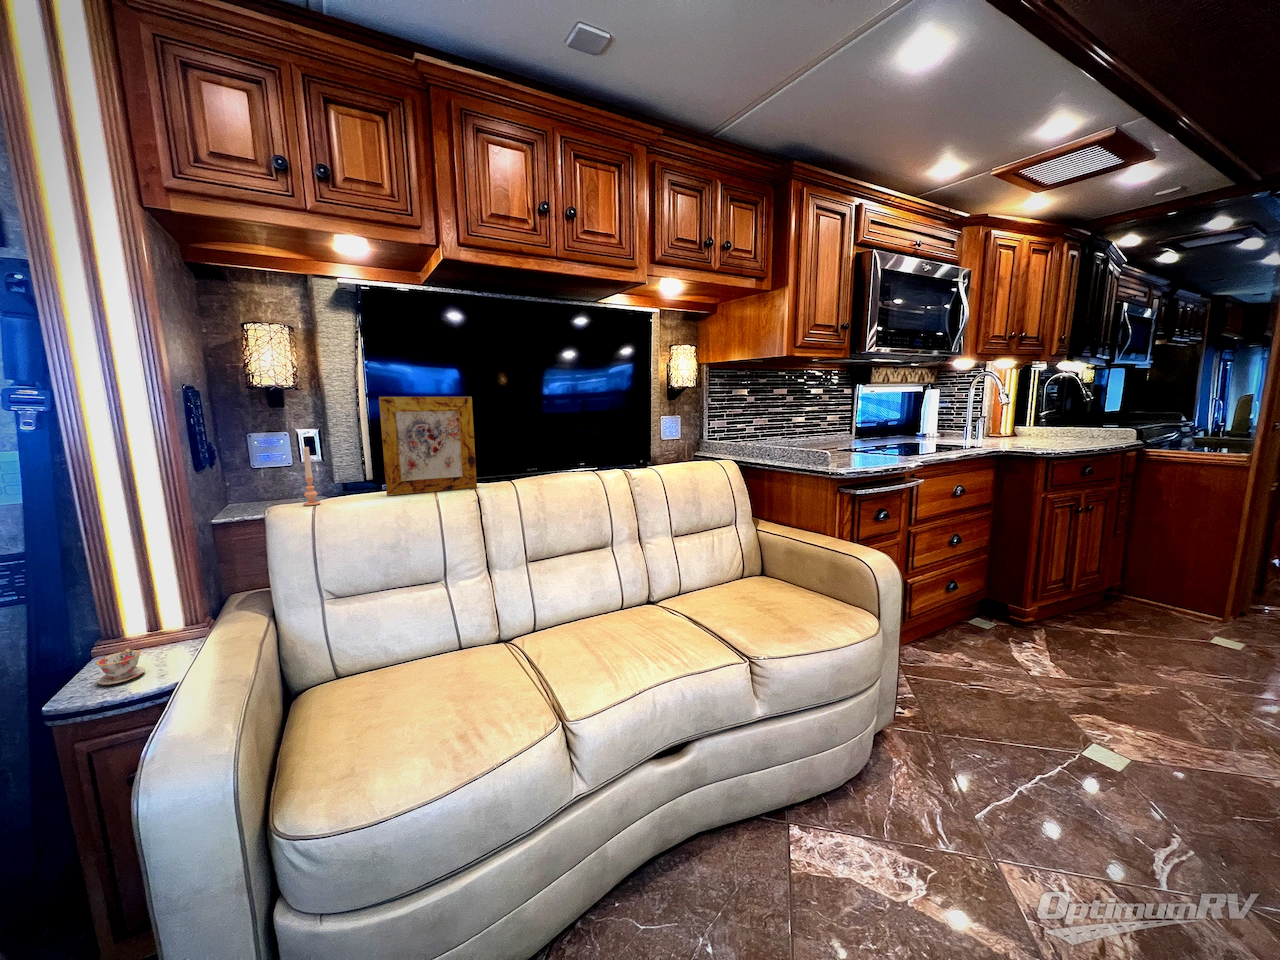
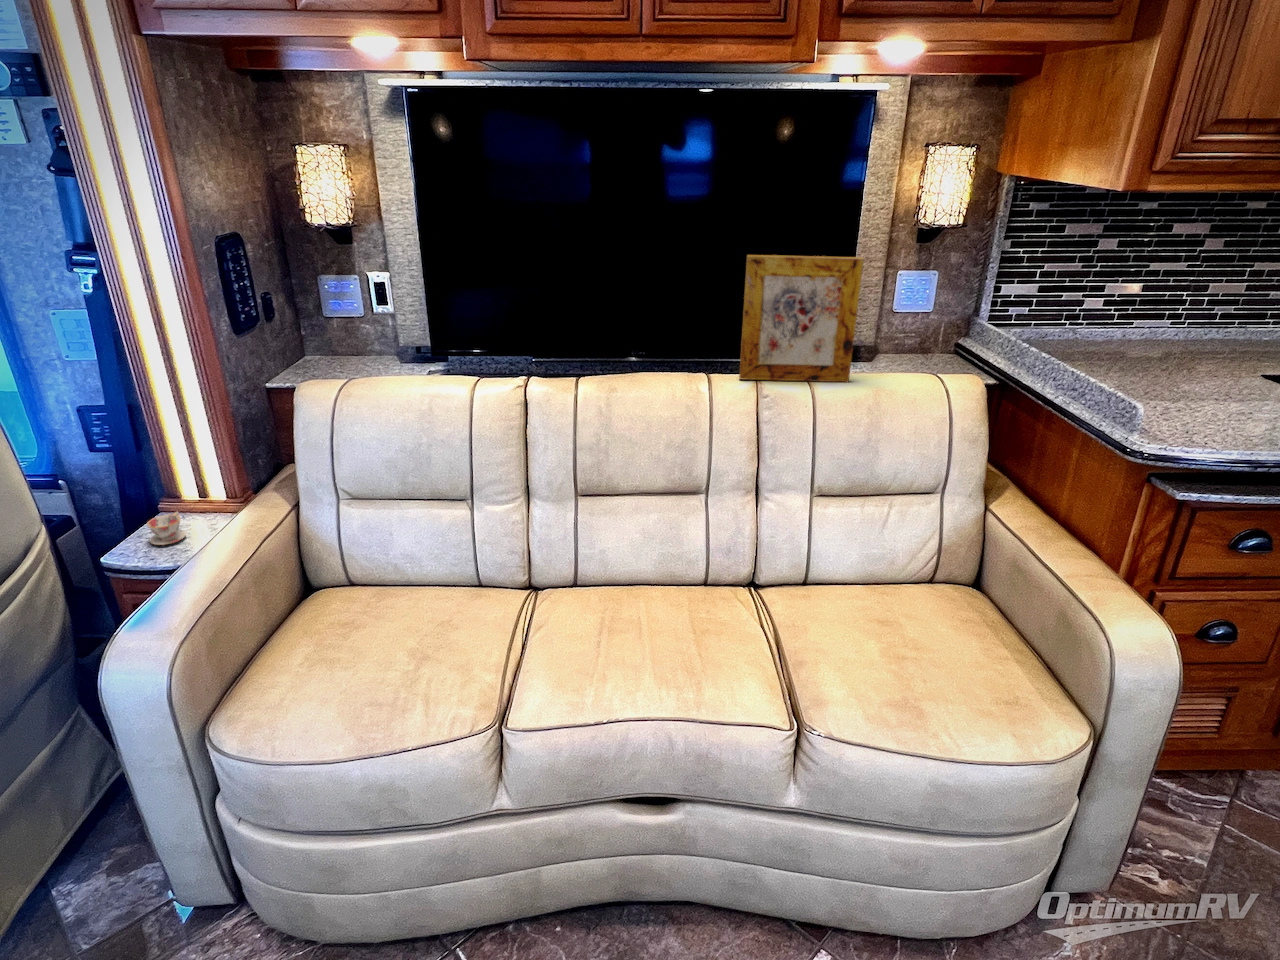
picture frame: present [379,397,477,495] -> present [739,255,863,382]
candle: present [303,447,320,506] -> none [325,318,346,388]

